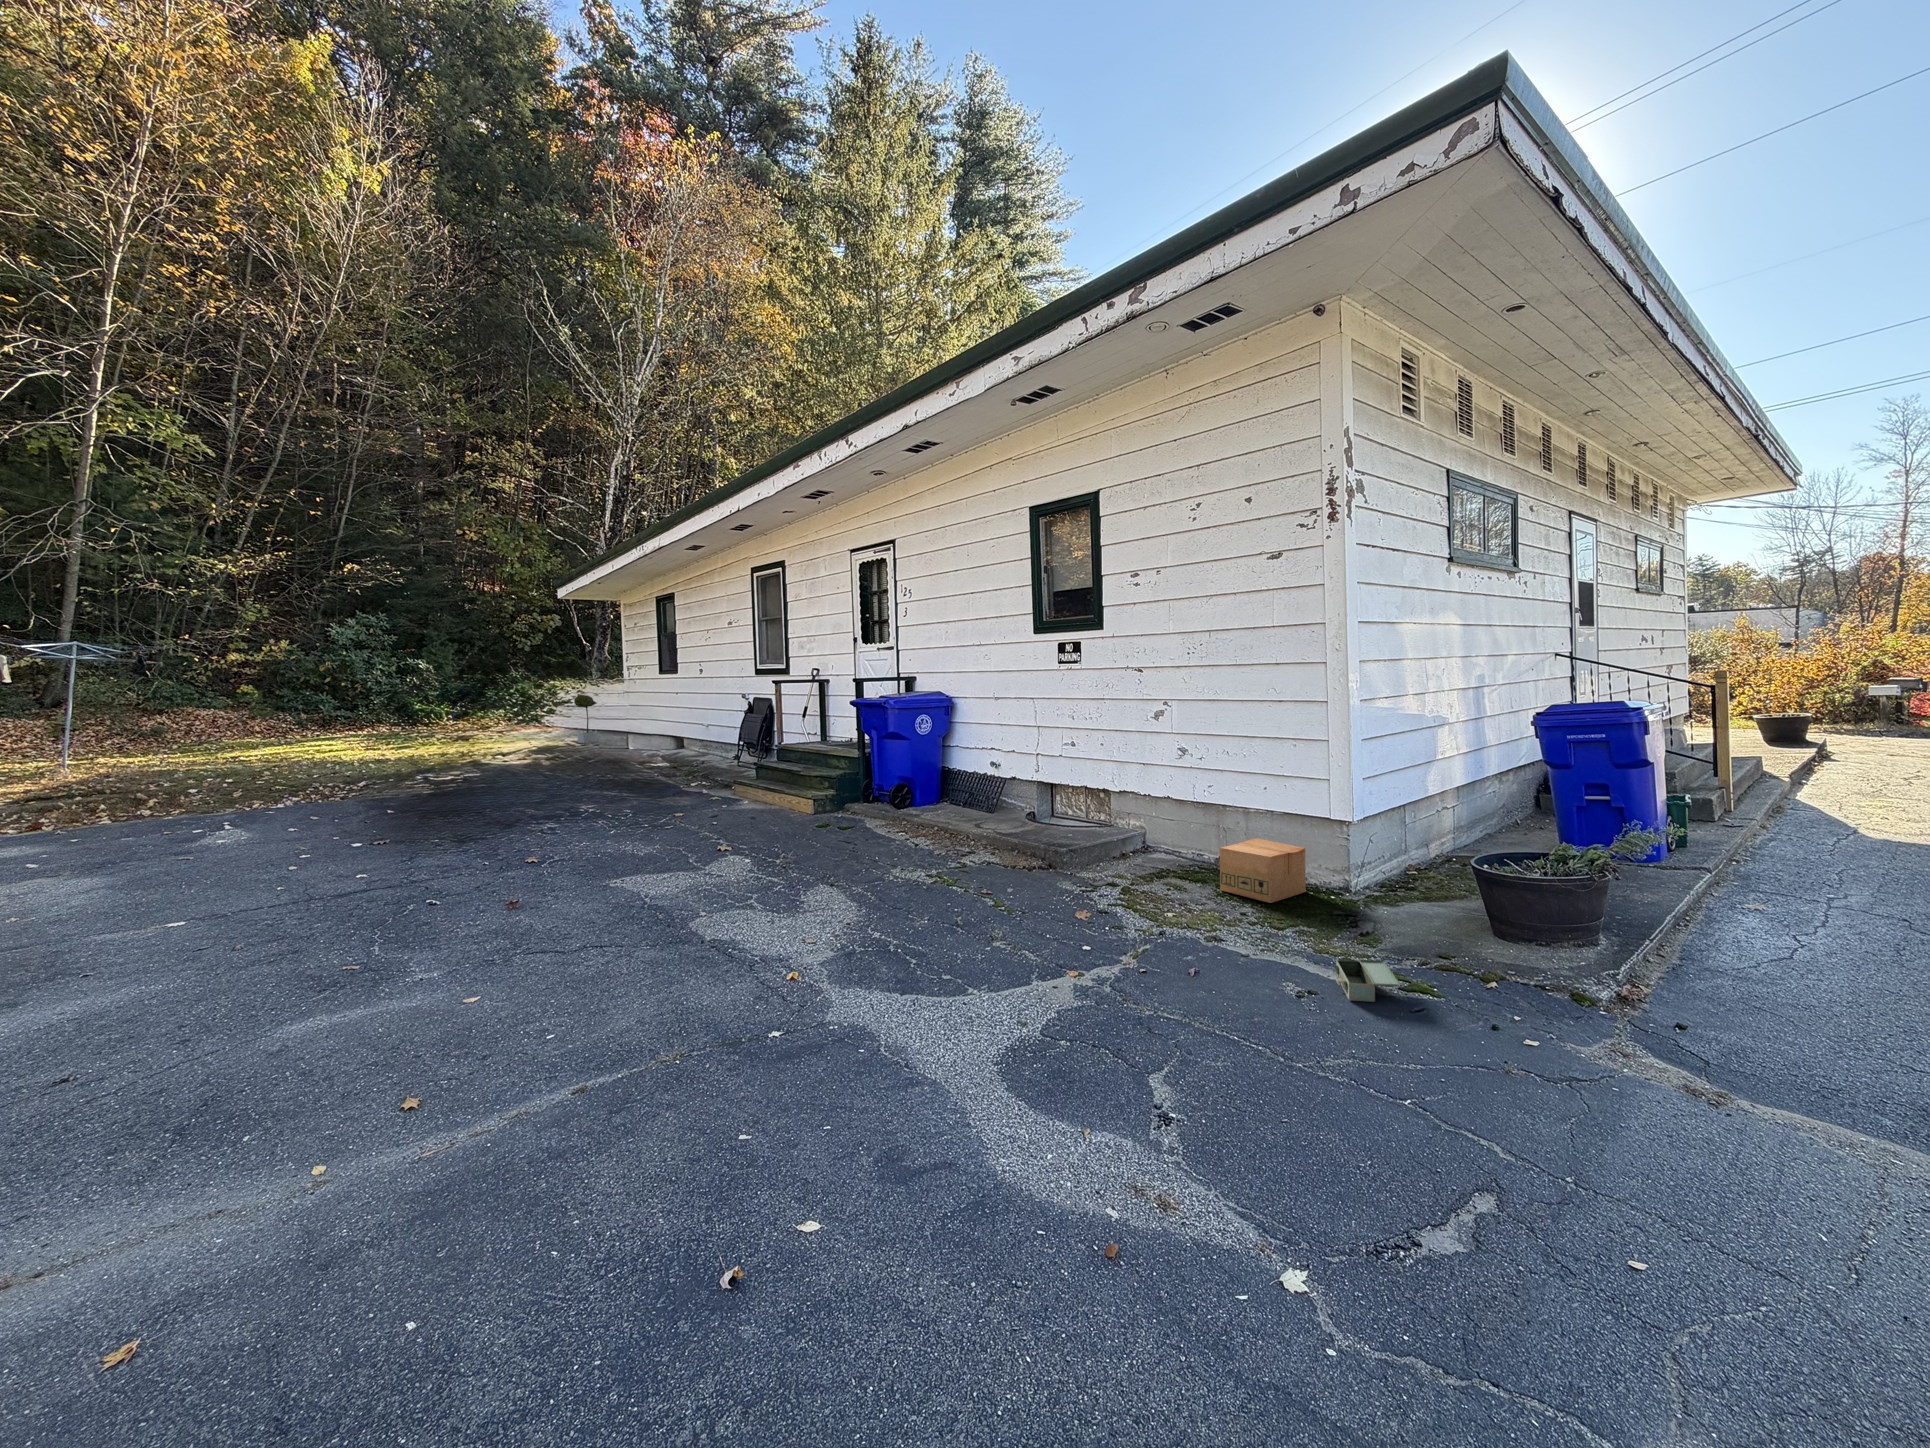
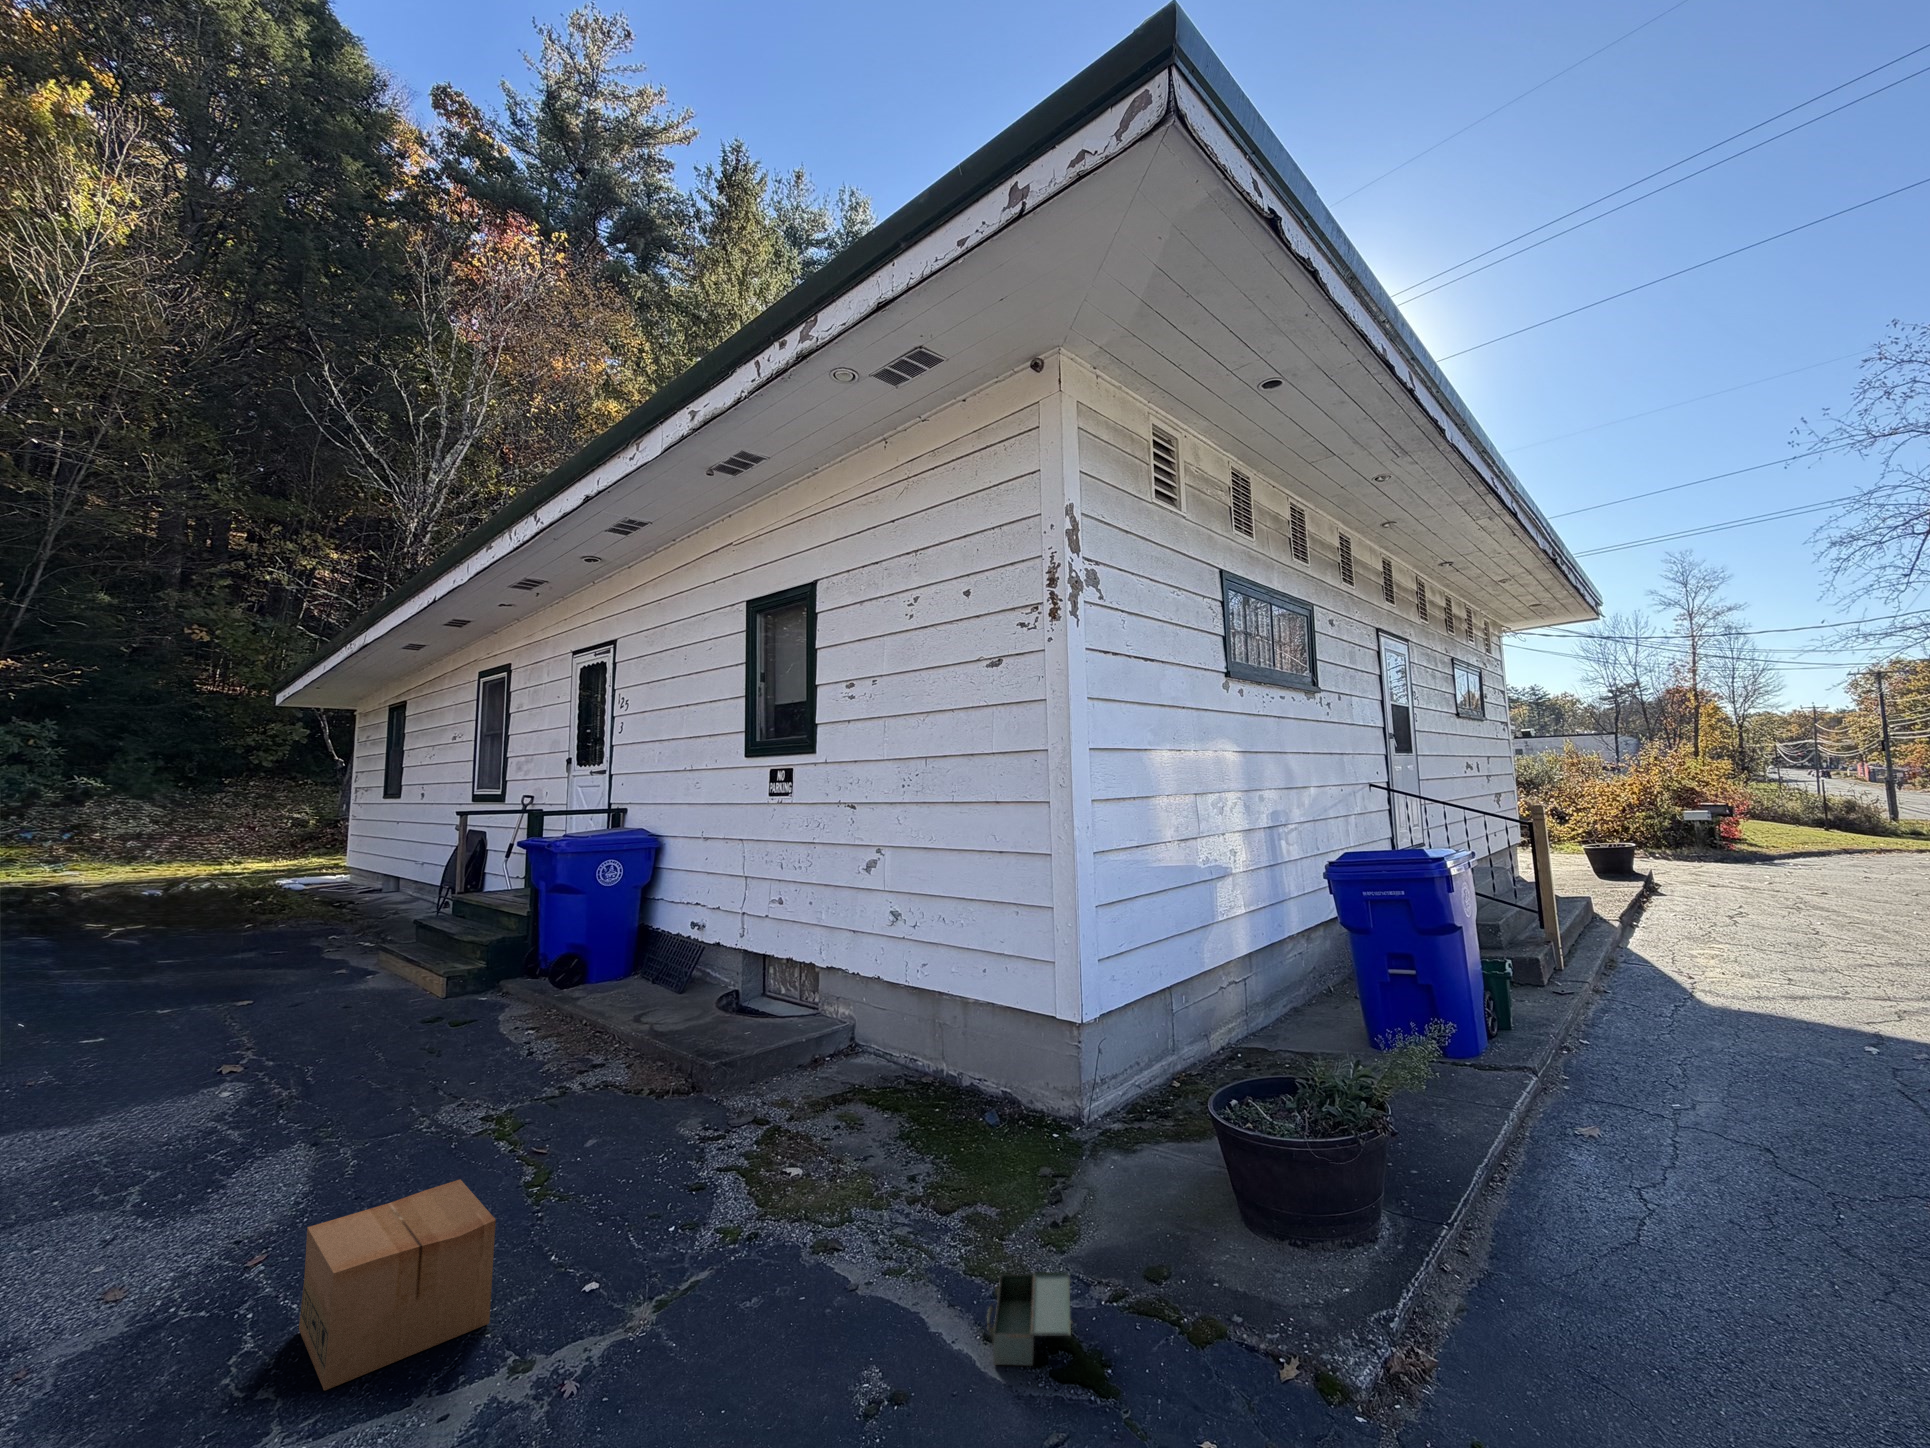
potted tree: present [574,694,598,743] -> none [249,826,284,890]
cardboard box: present [1220,838,1306,903] -> present [299,1179,496,1391]

